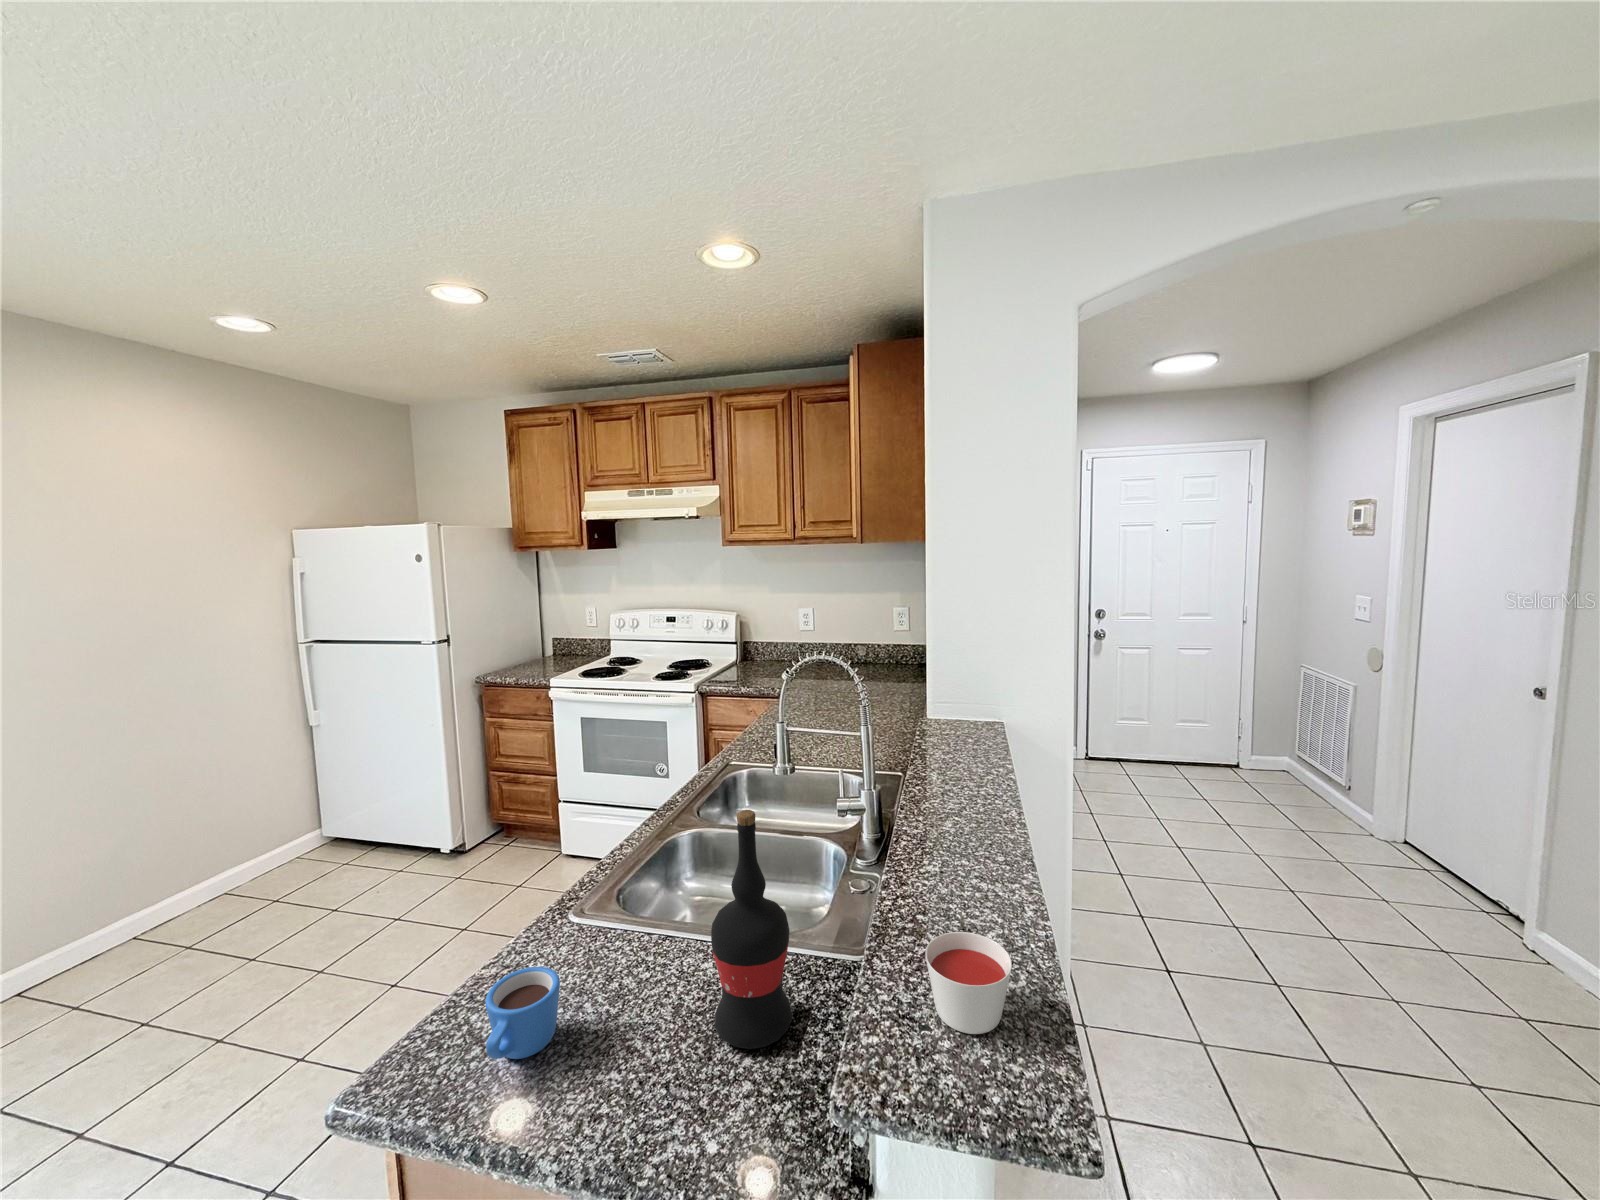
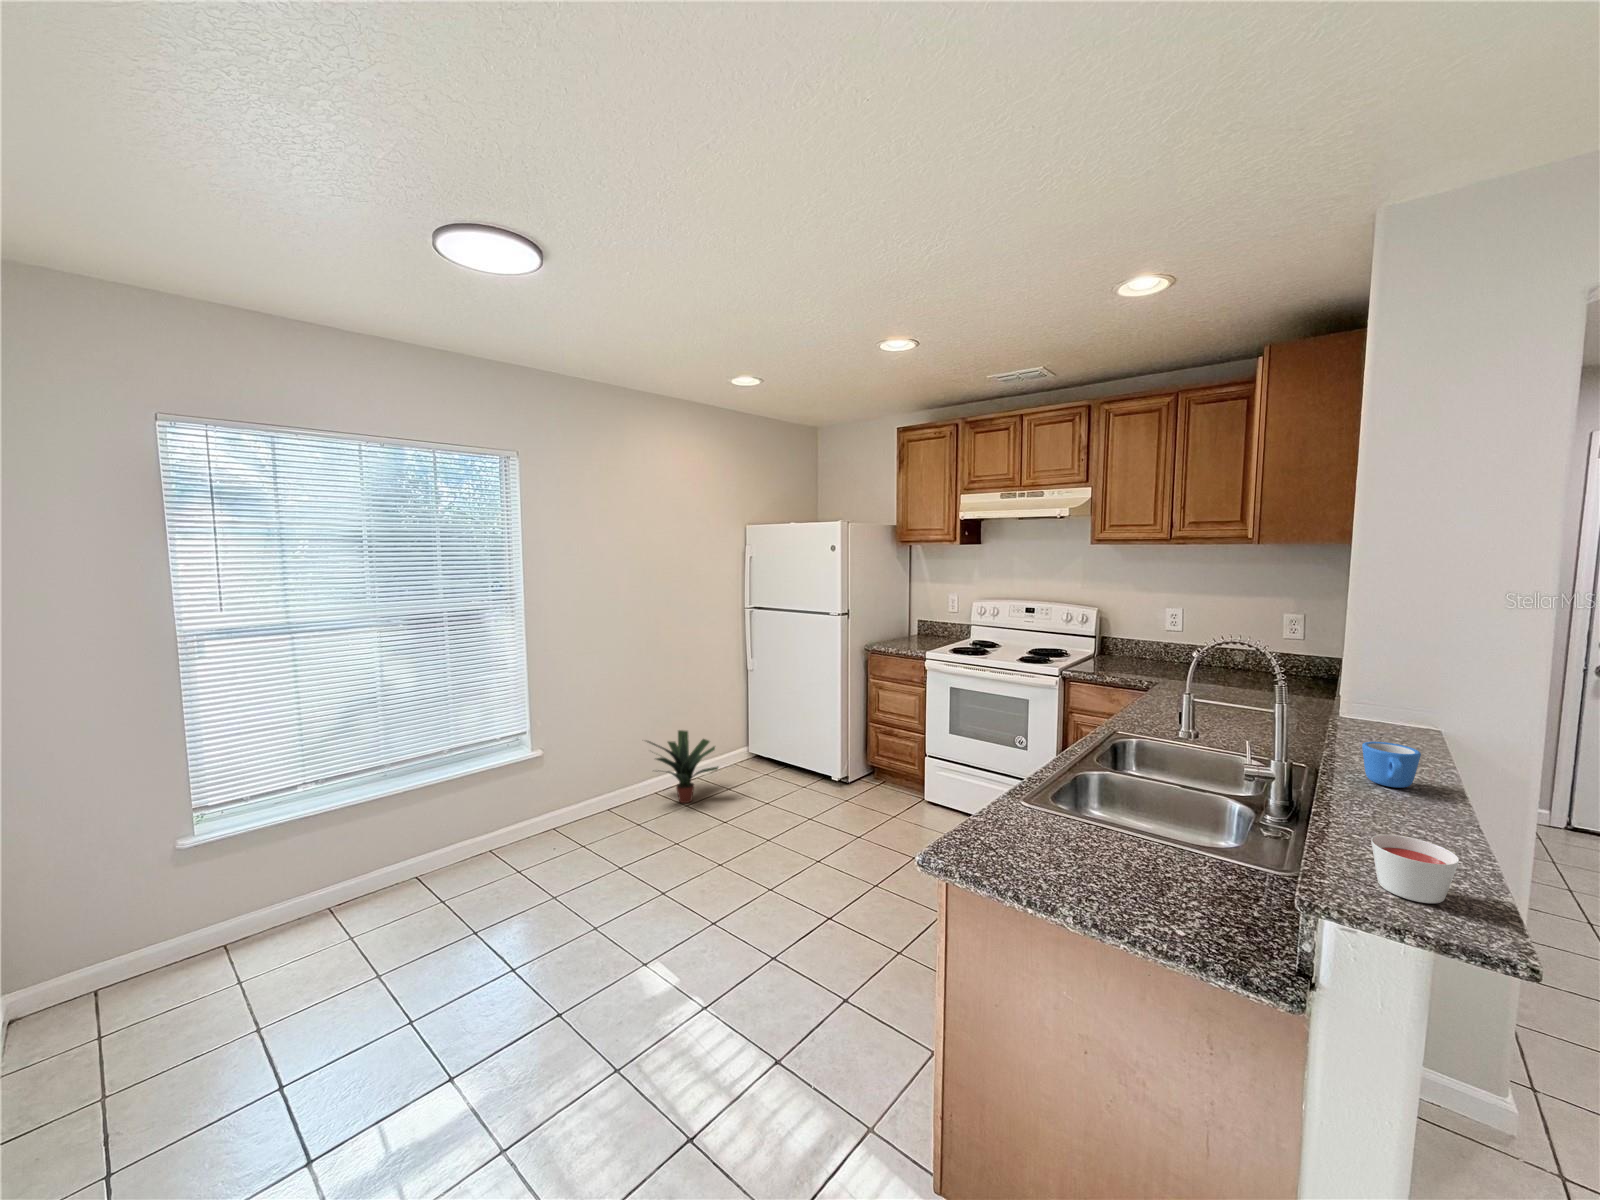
wine bottle: present [711,810,792,1049] -> none [1160,728,1230,898]
potted plant: none [69,836,239,951] -> present [647,730,718,803]
mug: present [485,967,560,1059] -> present [1362,742,1421,788]

